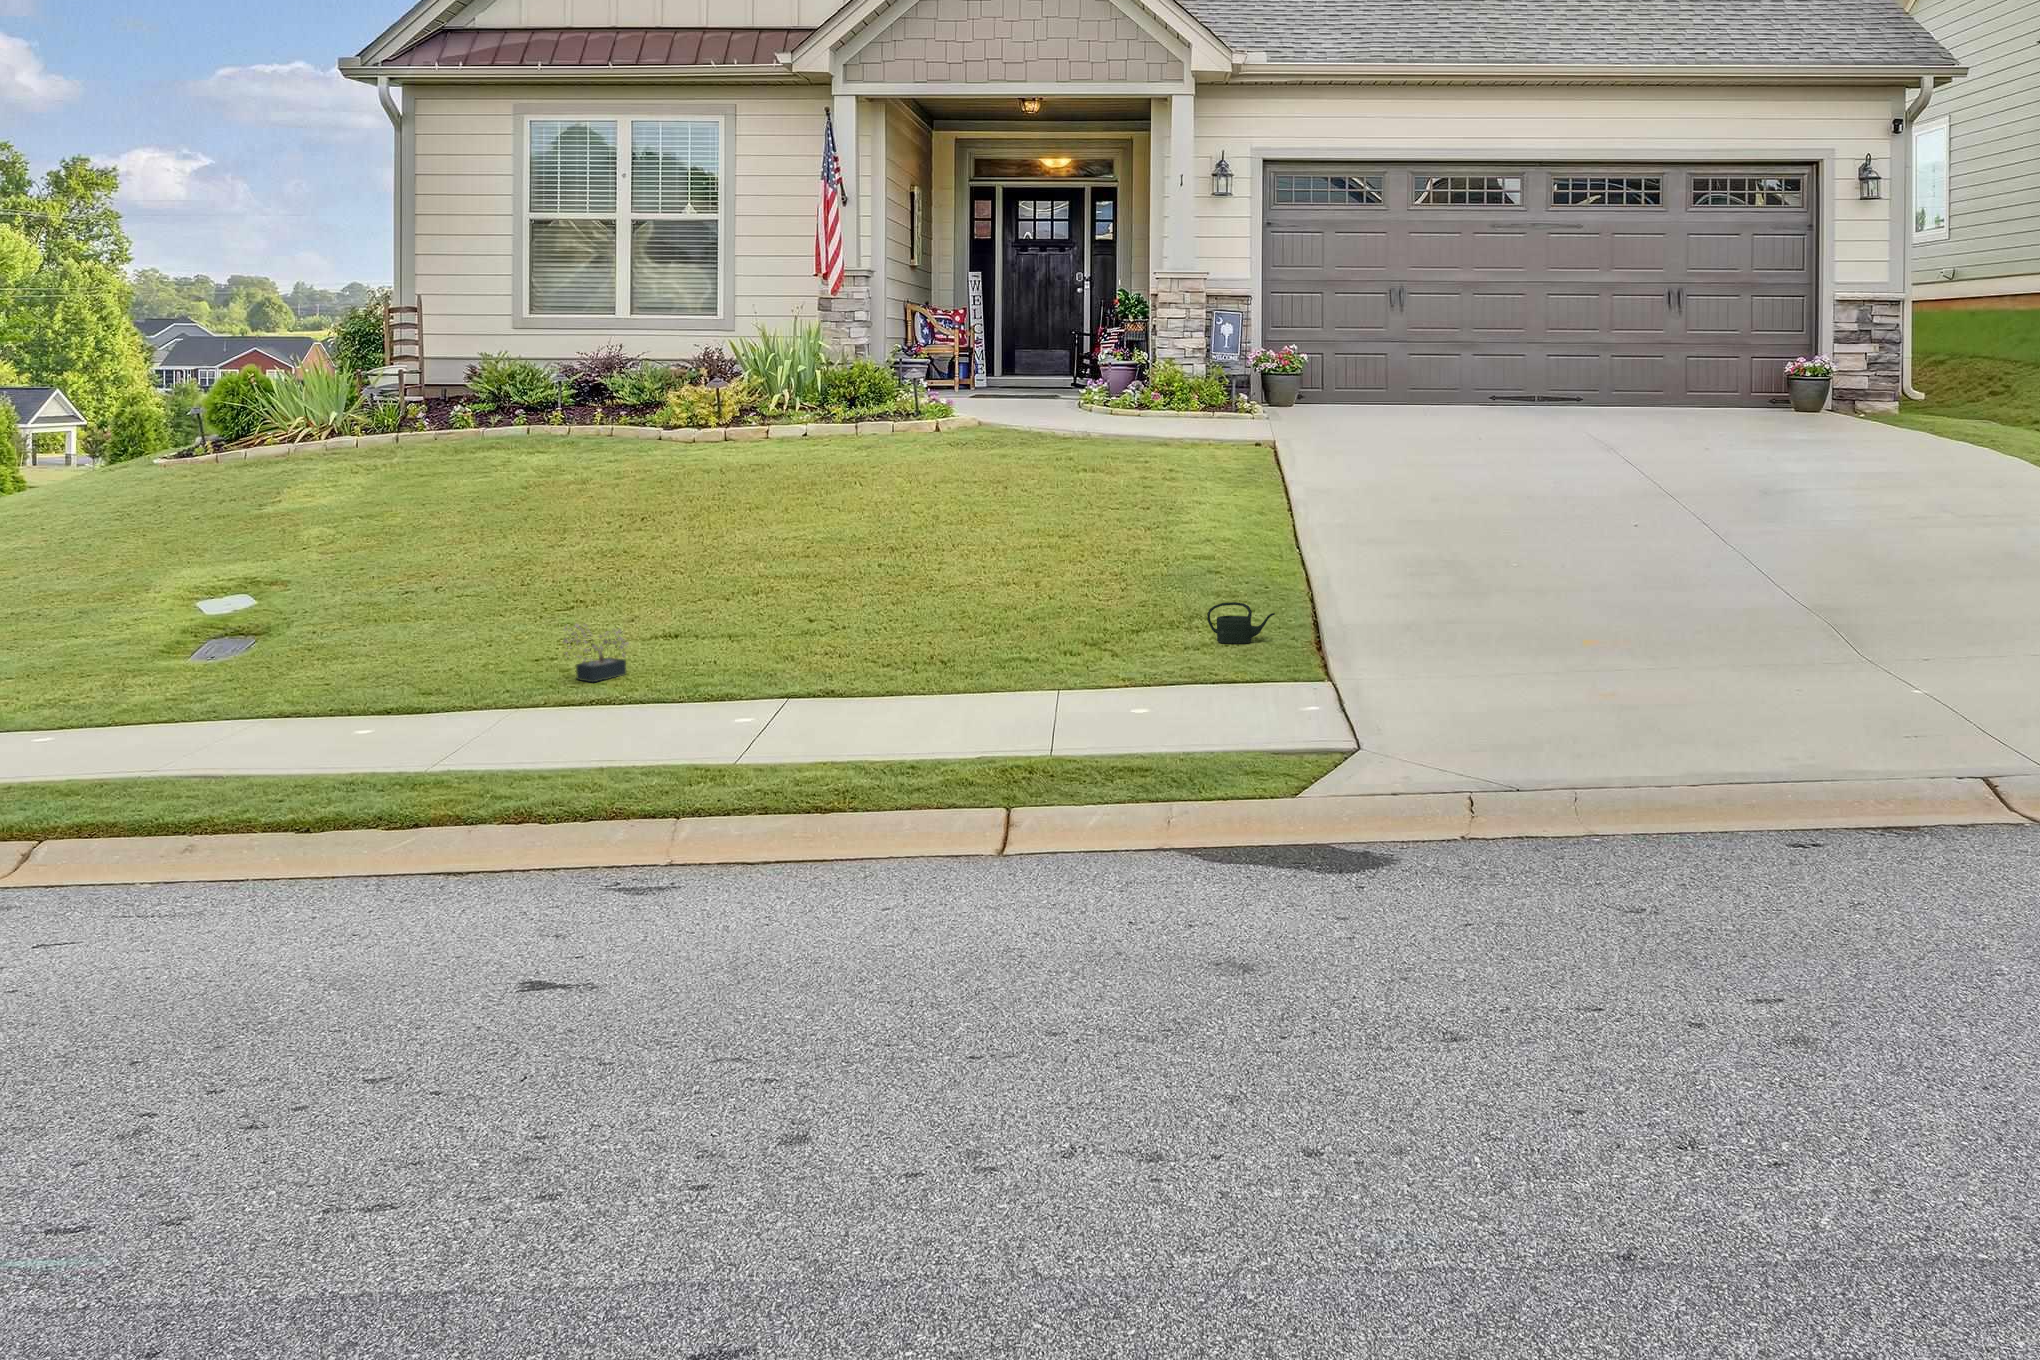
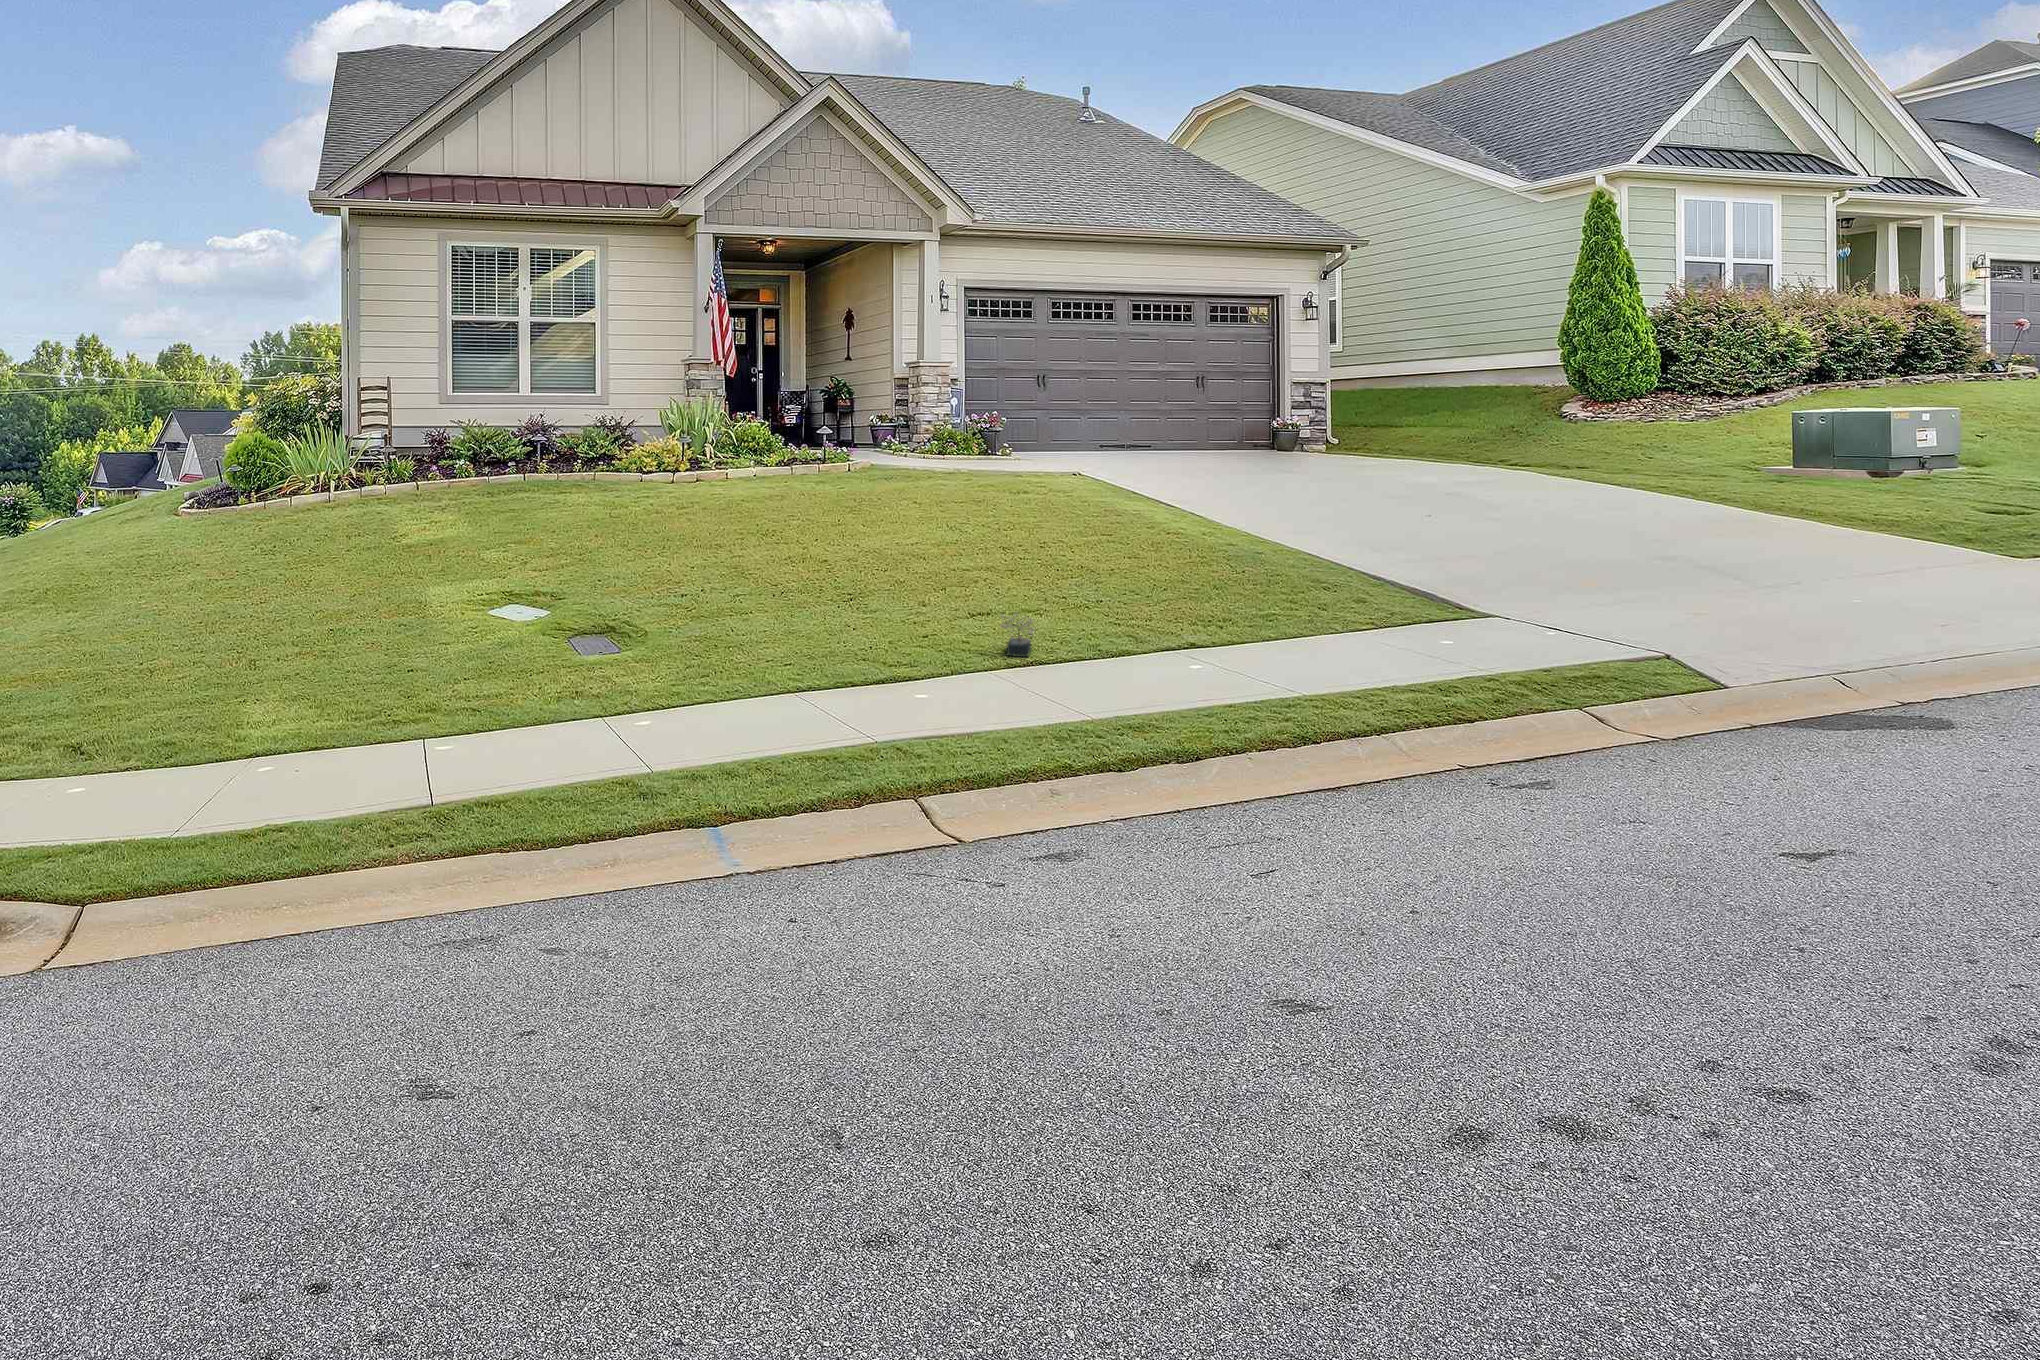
watering can: present [1207,602,1275,644] -> none [1362,574,1409,603]

